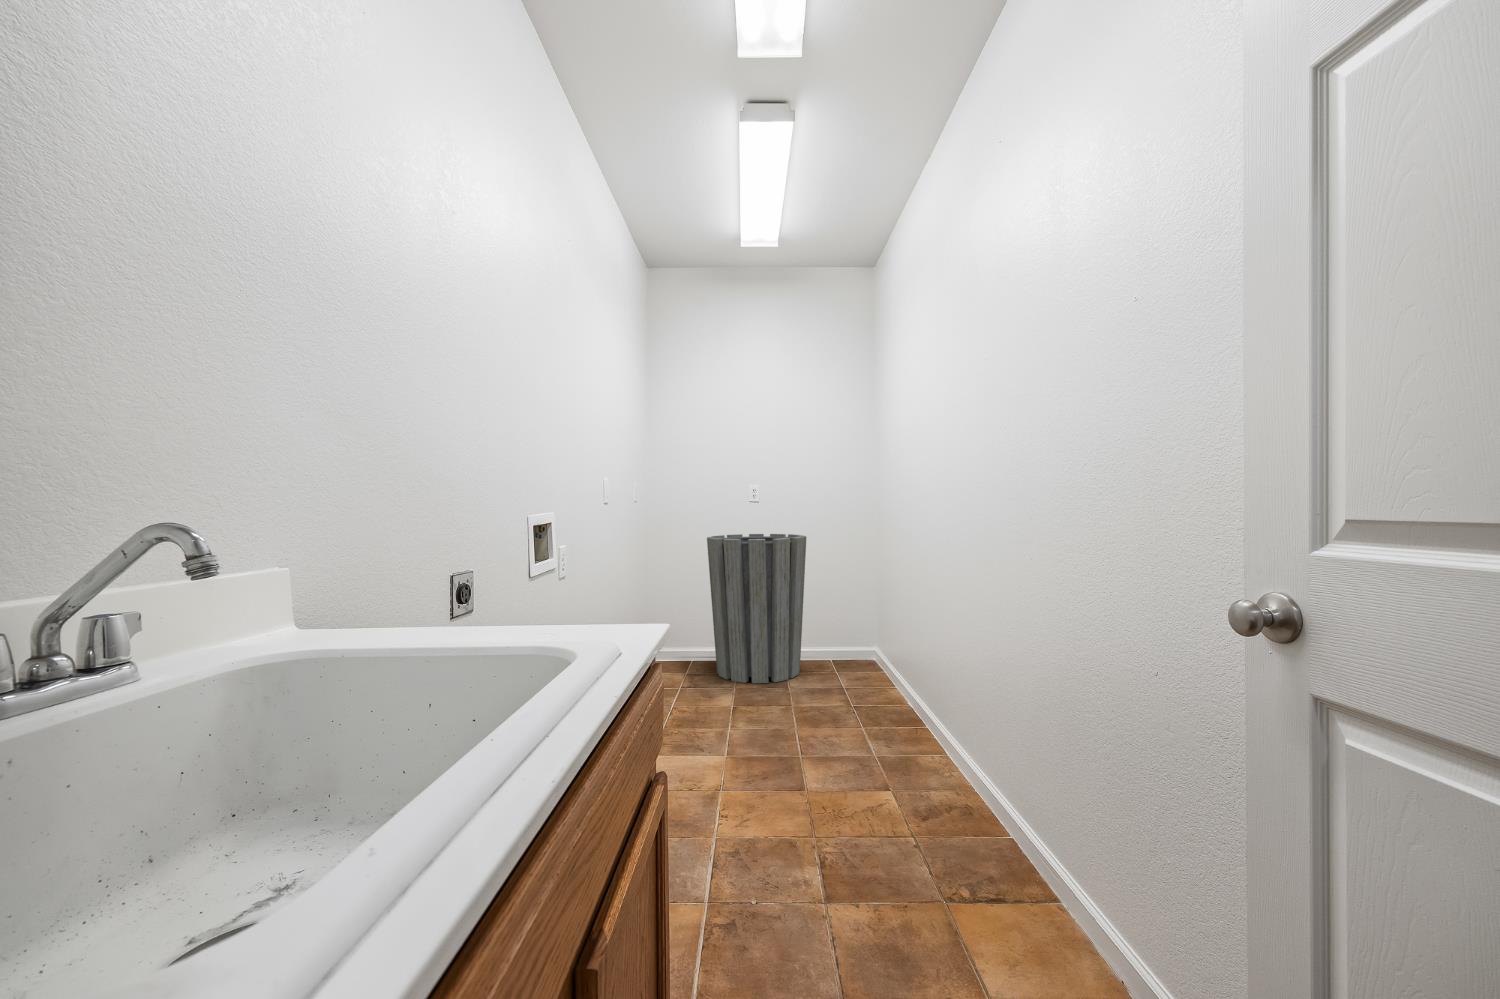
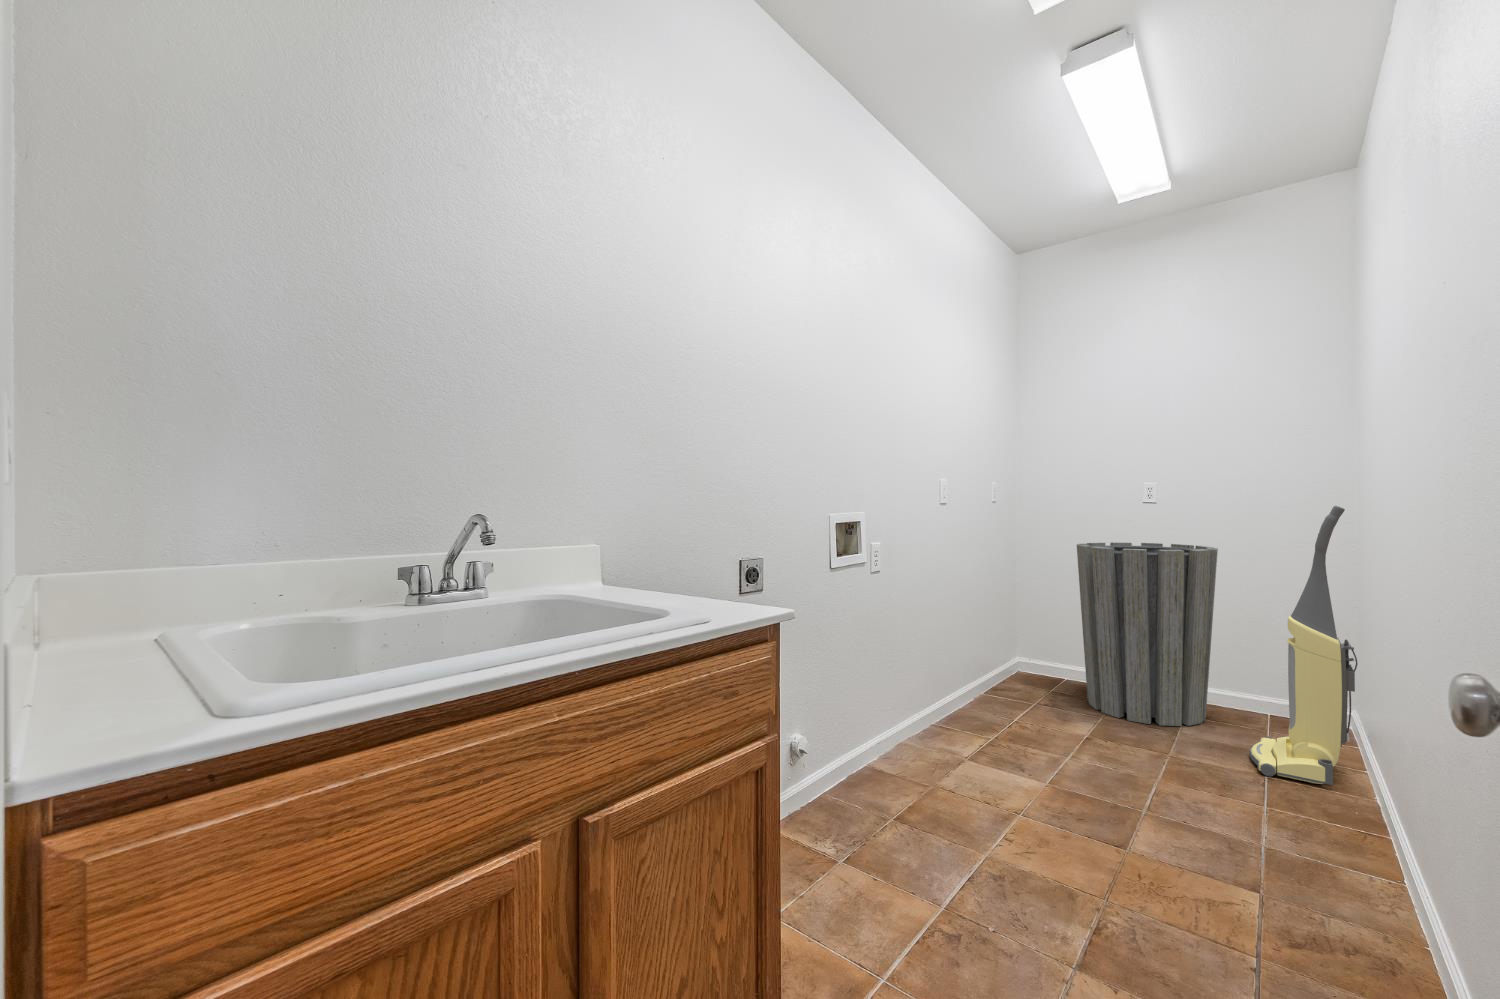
vacuum cleaner: none [837,501,898,704] -> present [1249,506,1358,785]

